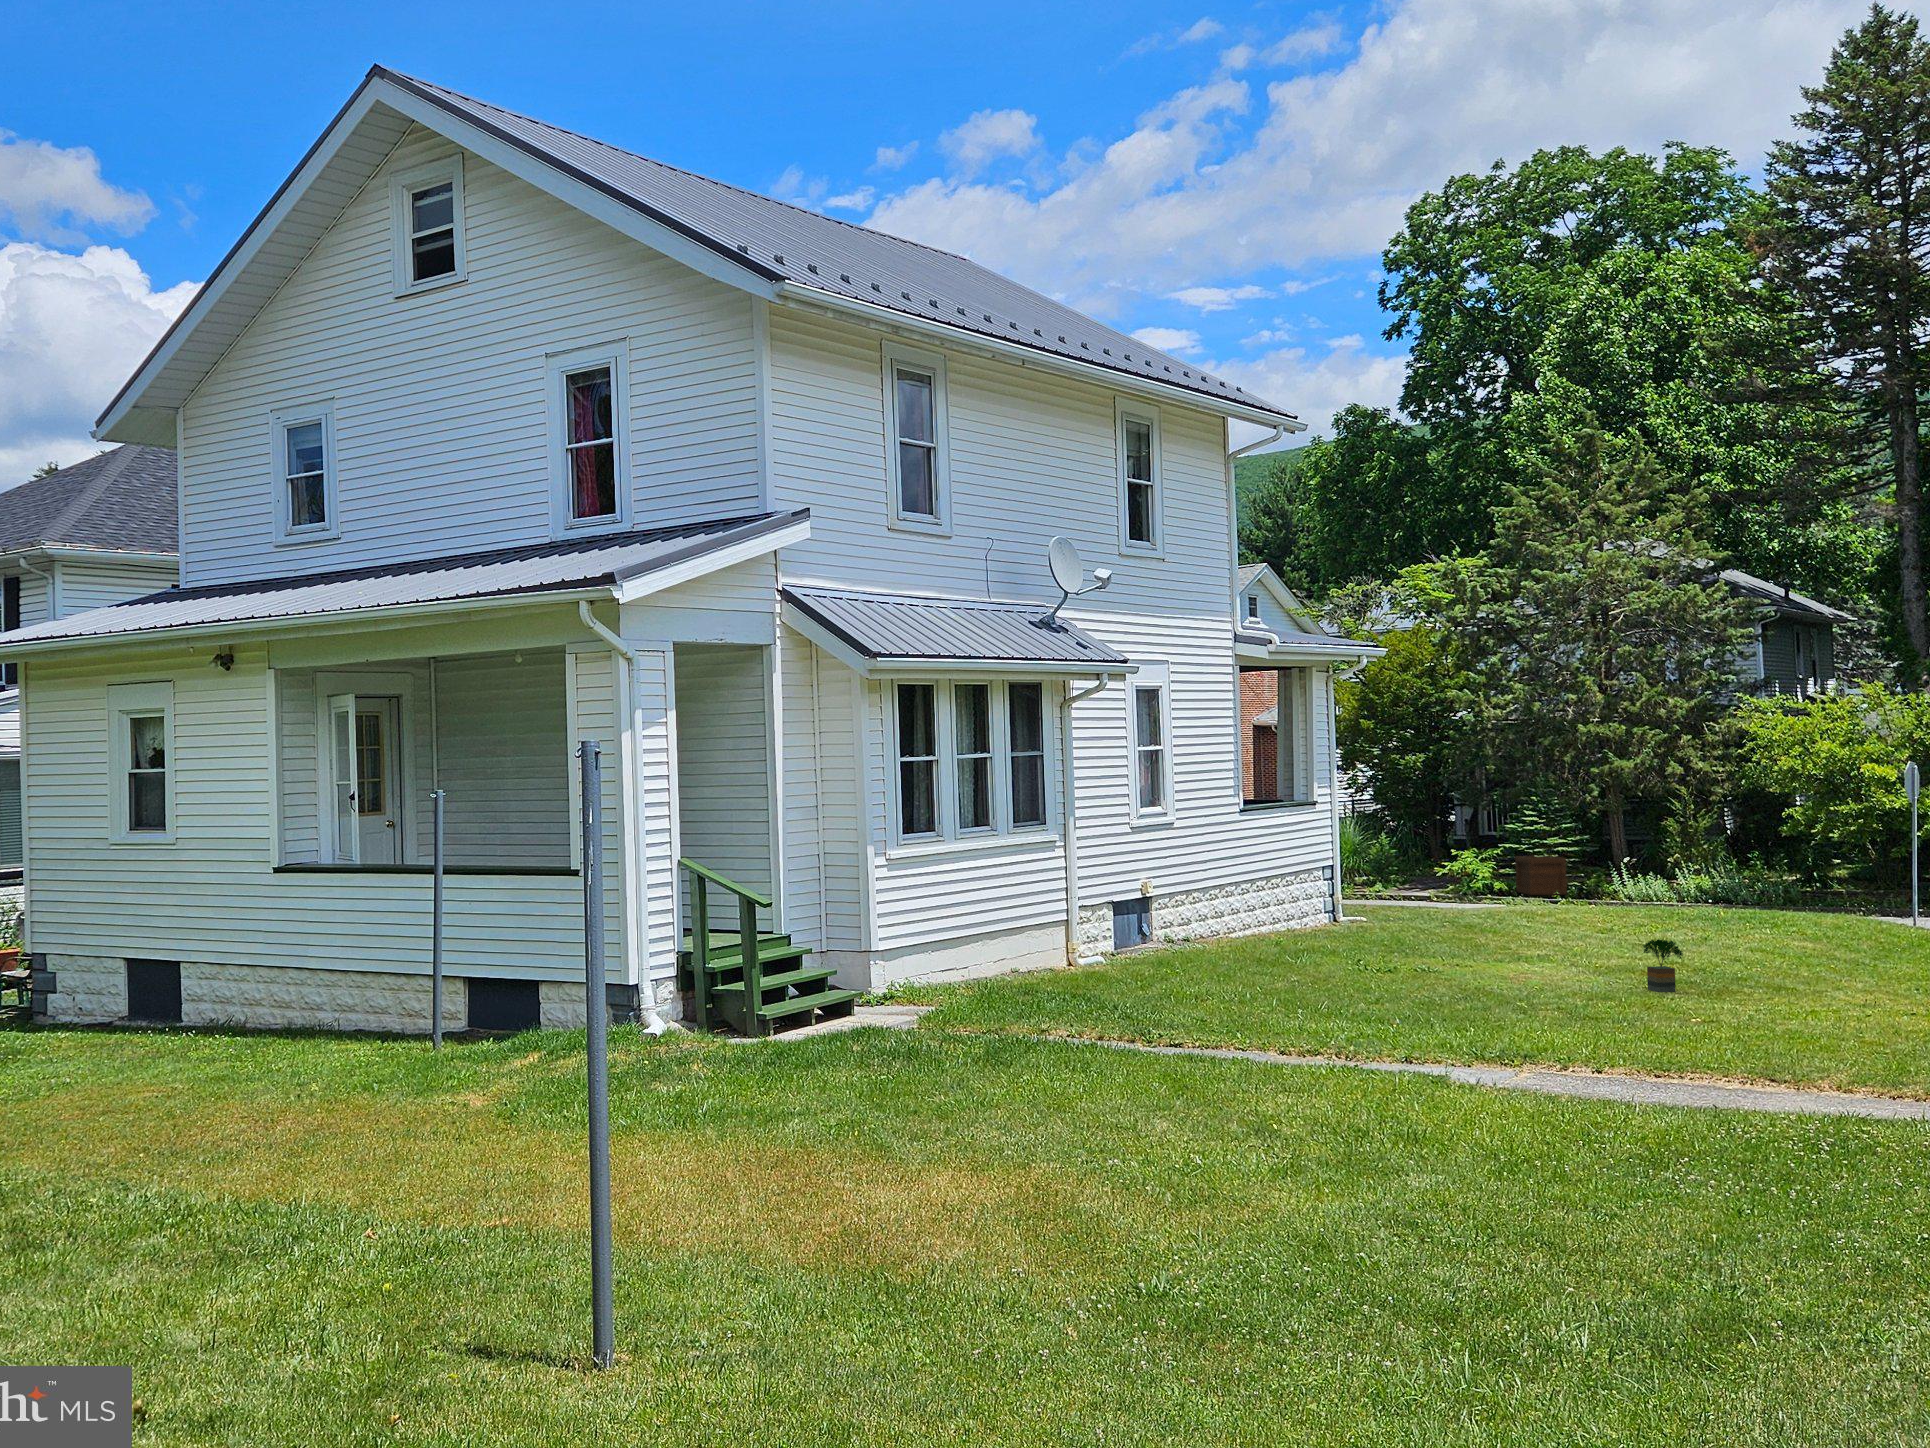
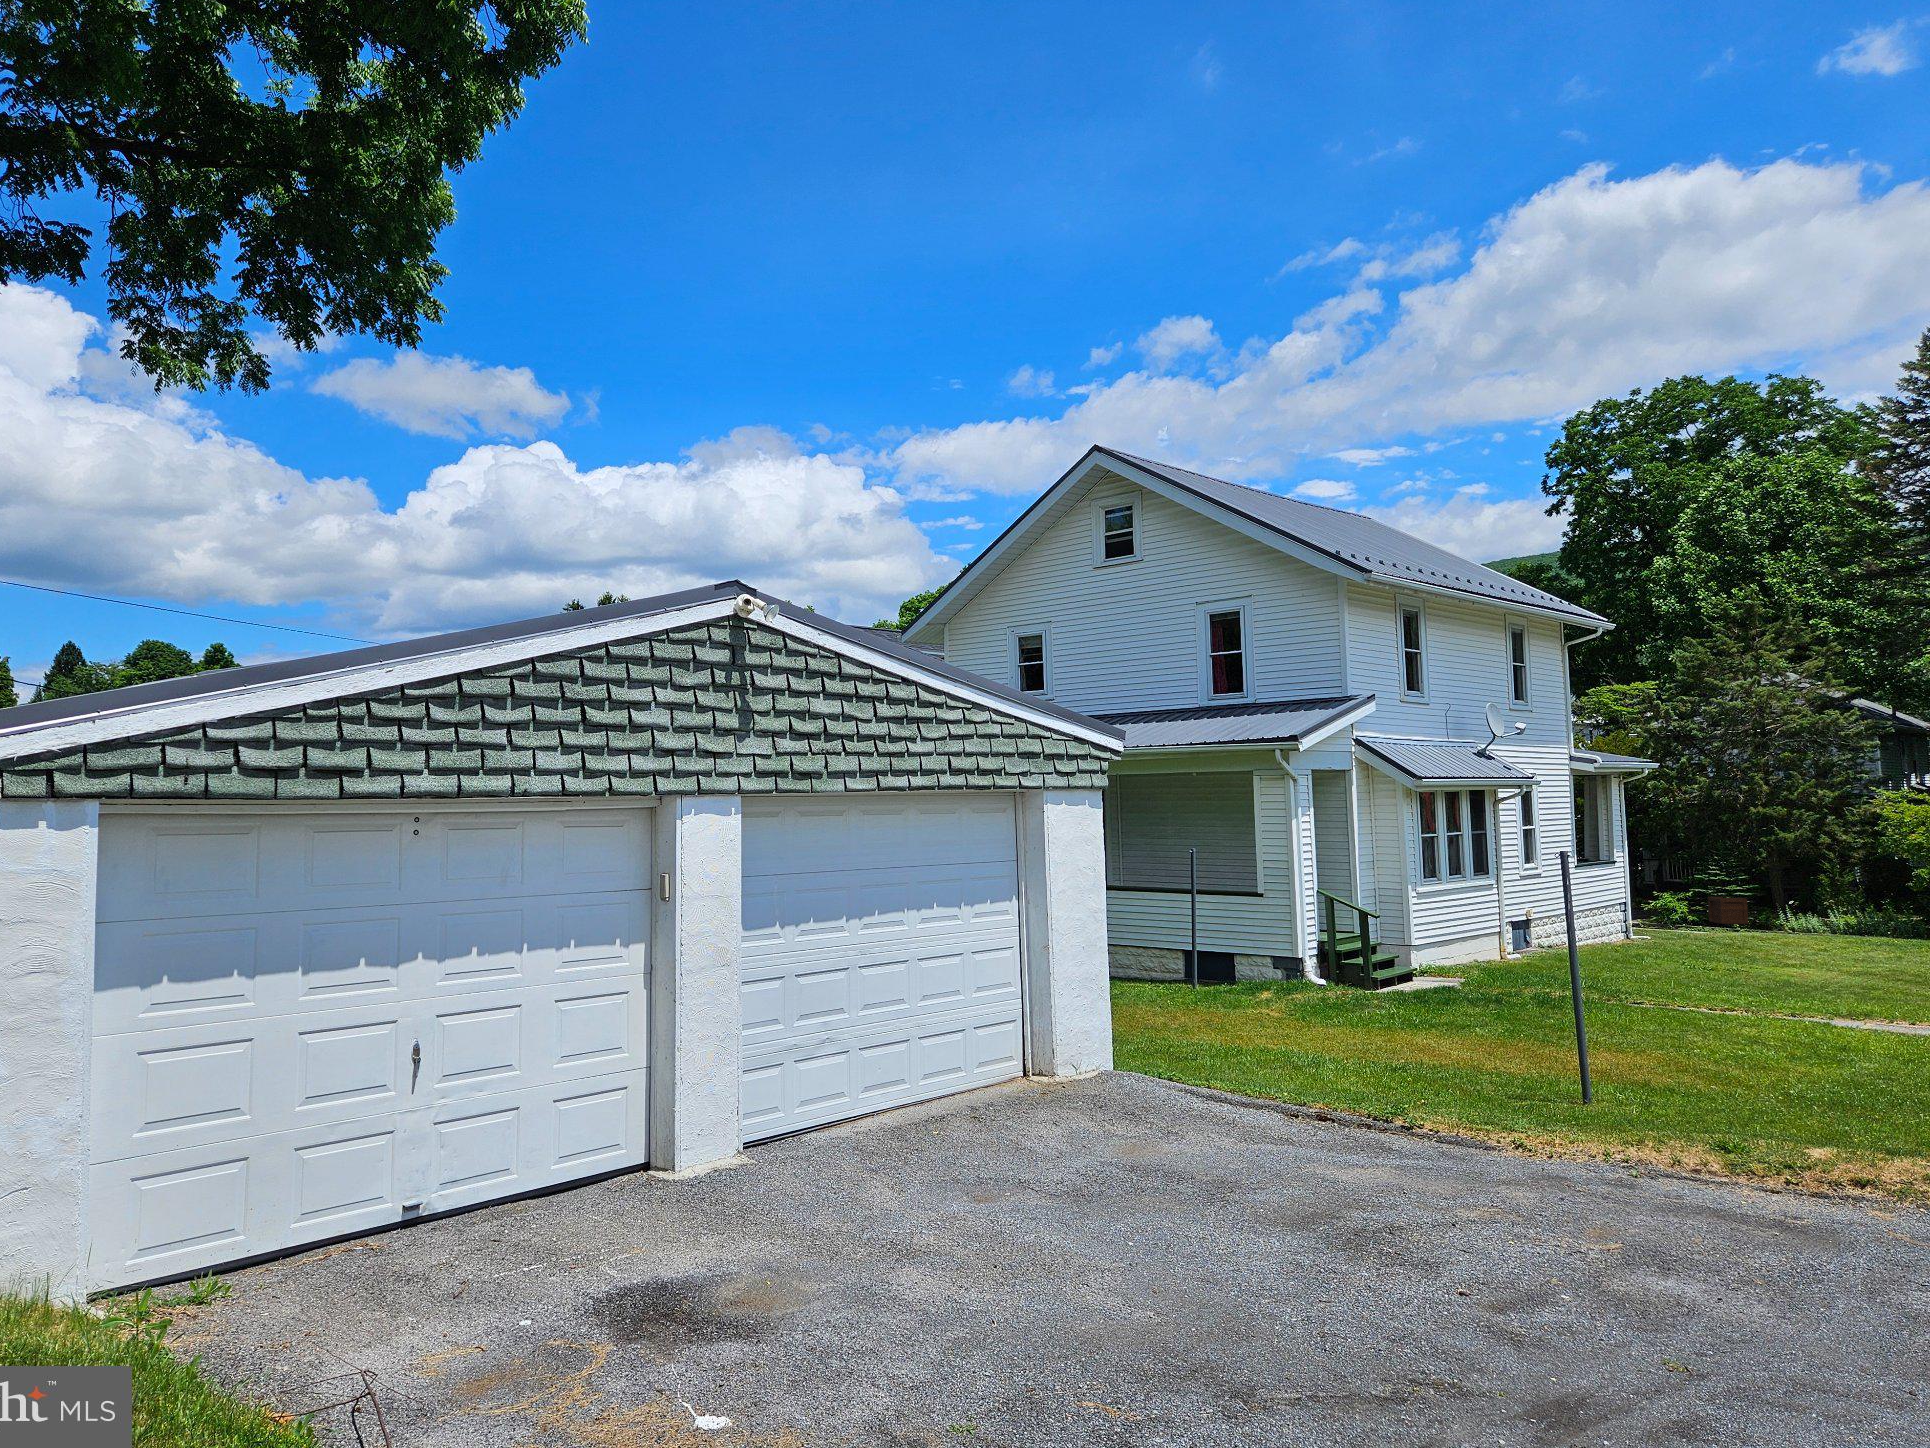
potted tree: present [1644,939,1683,992] -> none [1872,953,1902,986]

